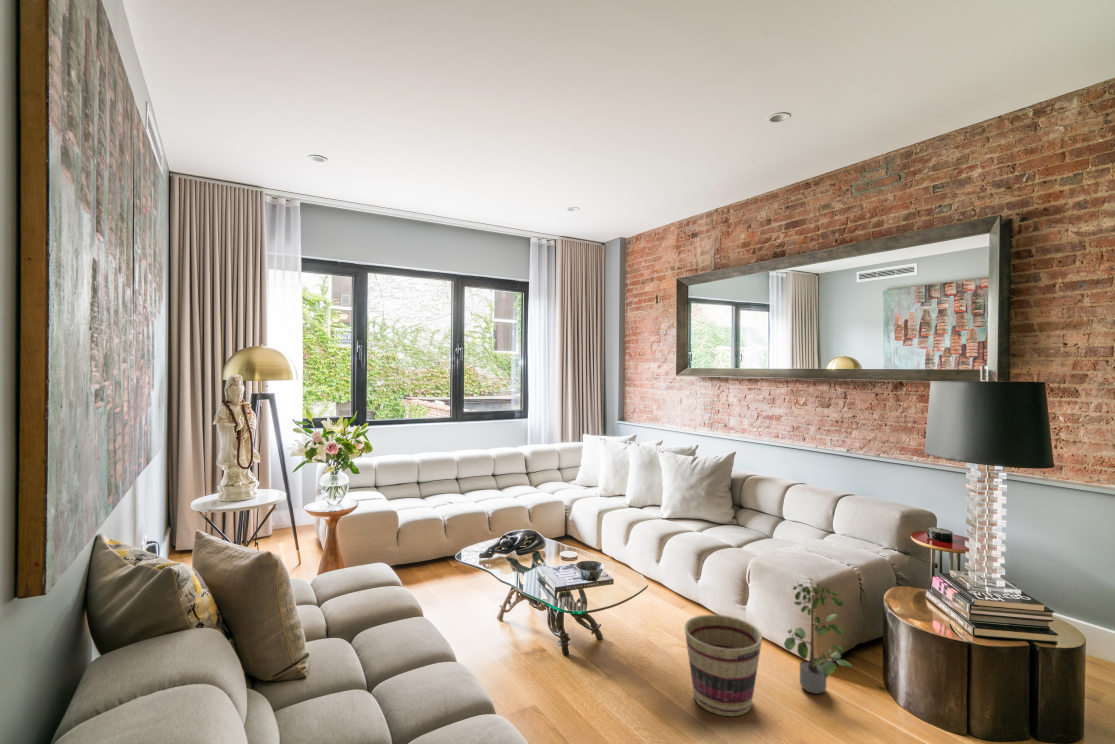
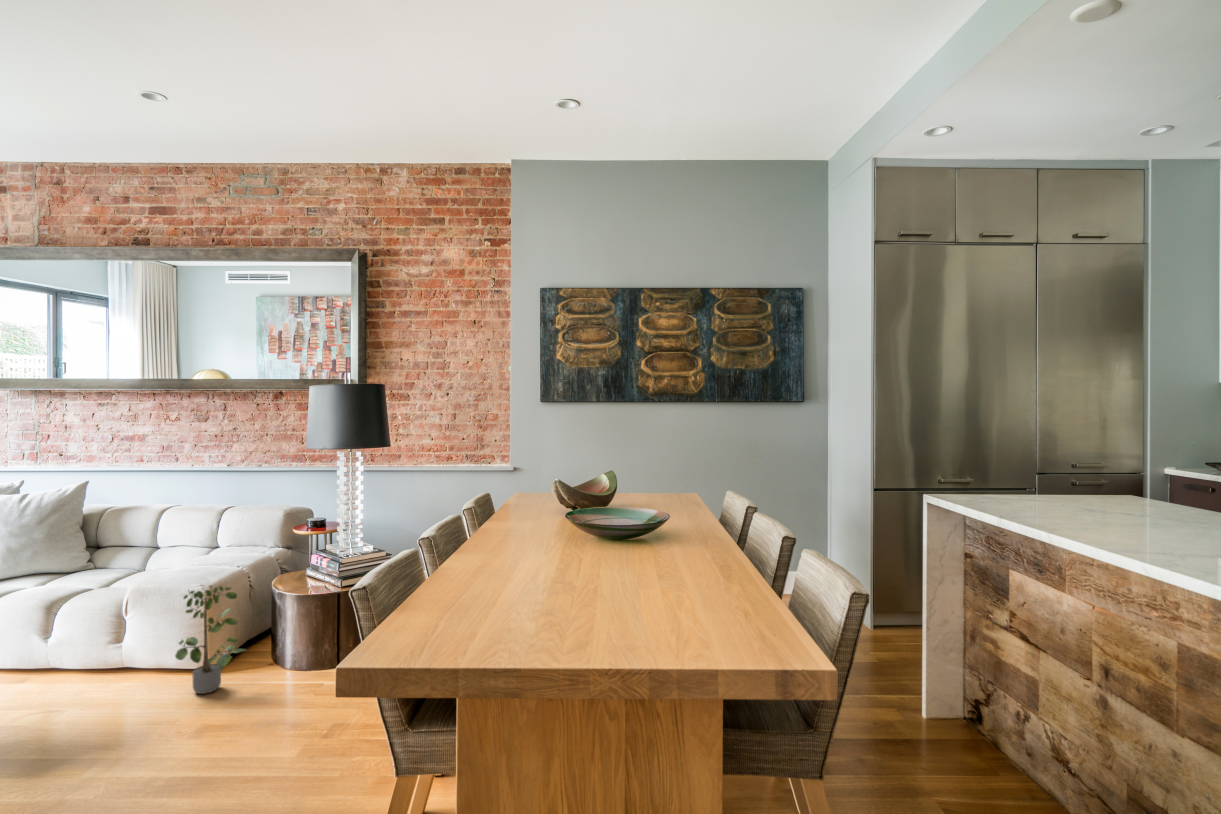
basket: present [685,615,762,716] -> none [50,646,154,752]

